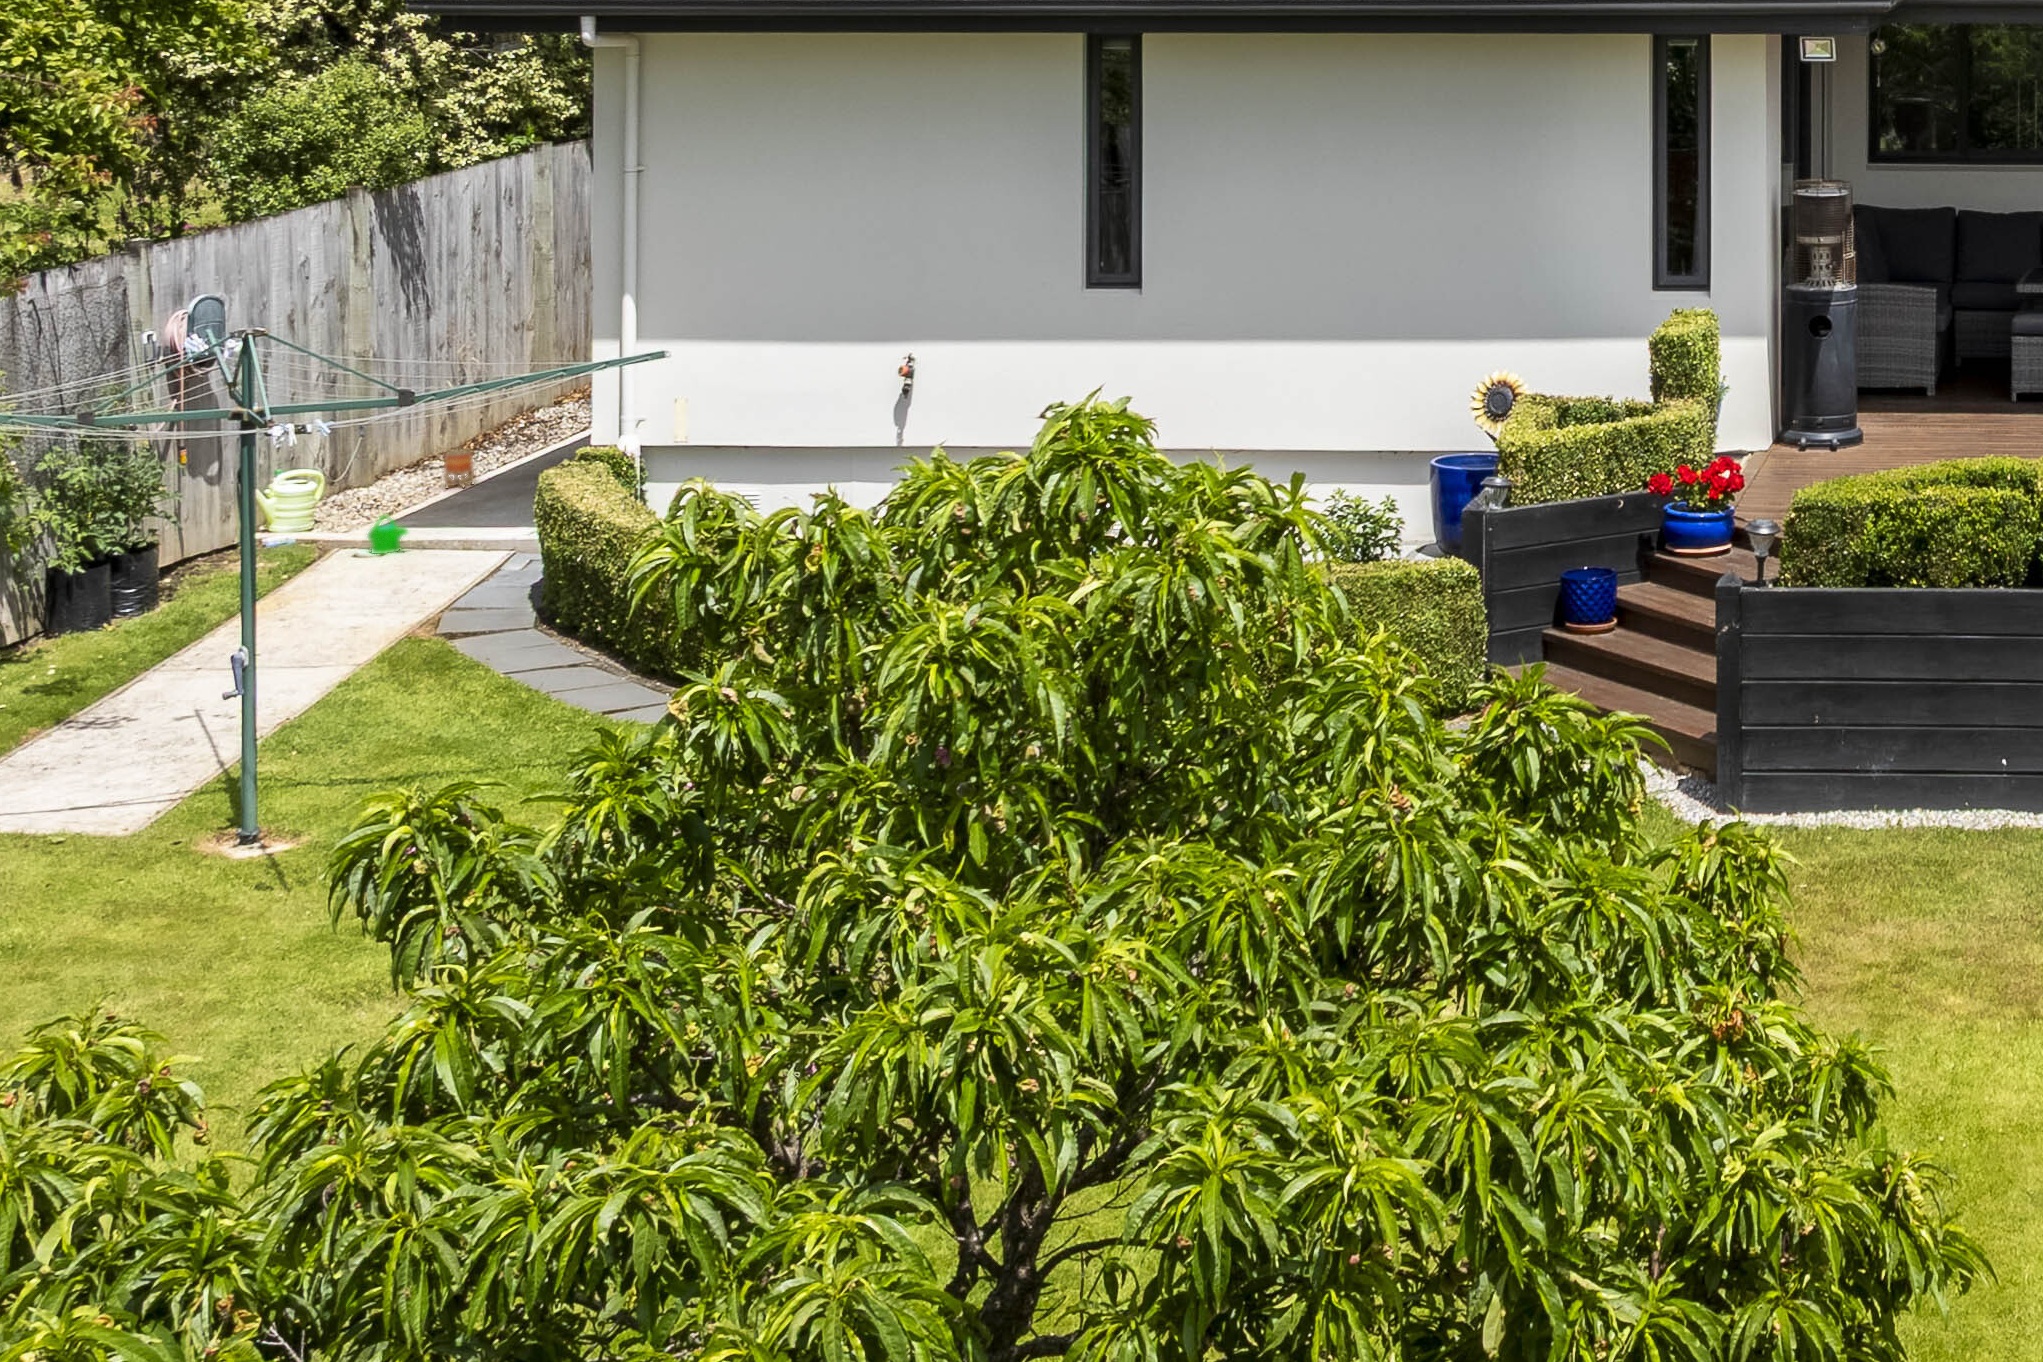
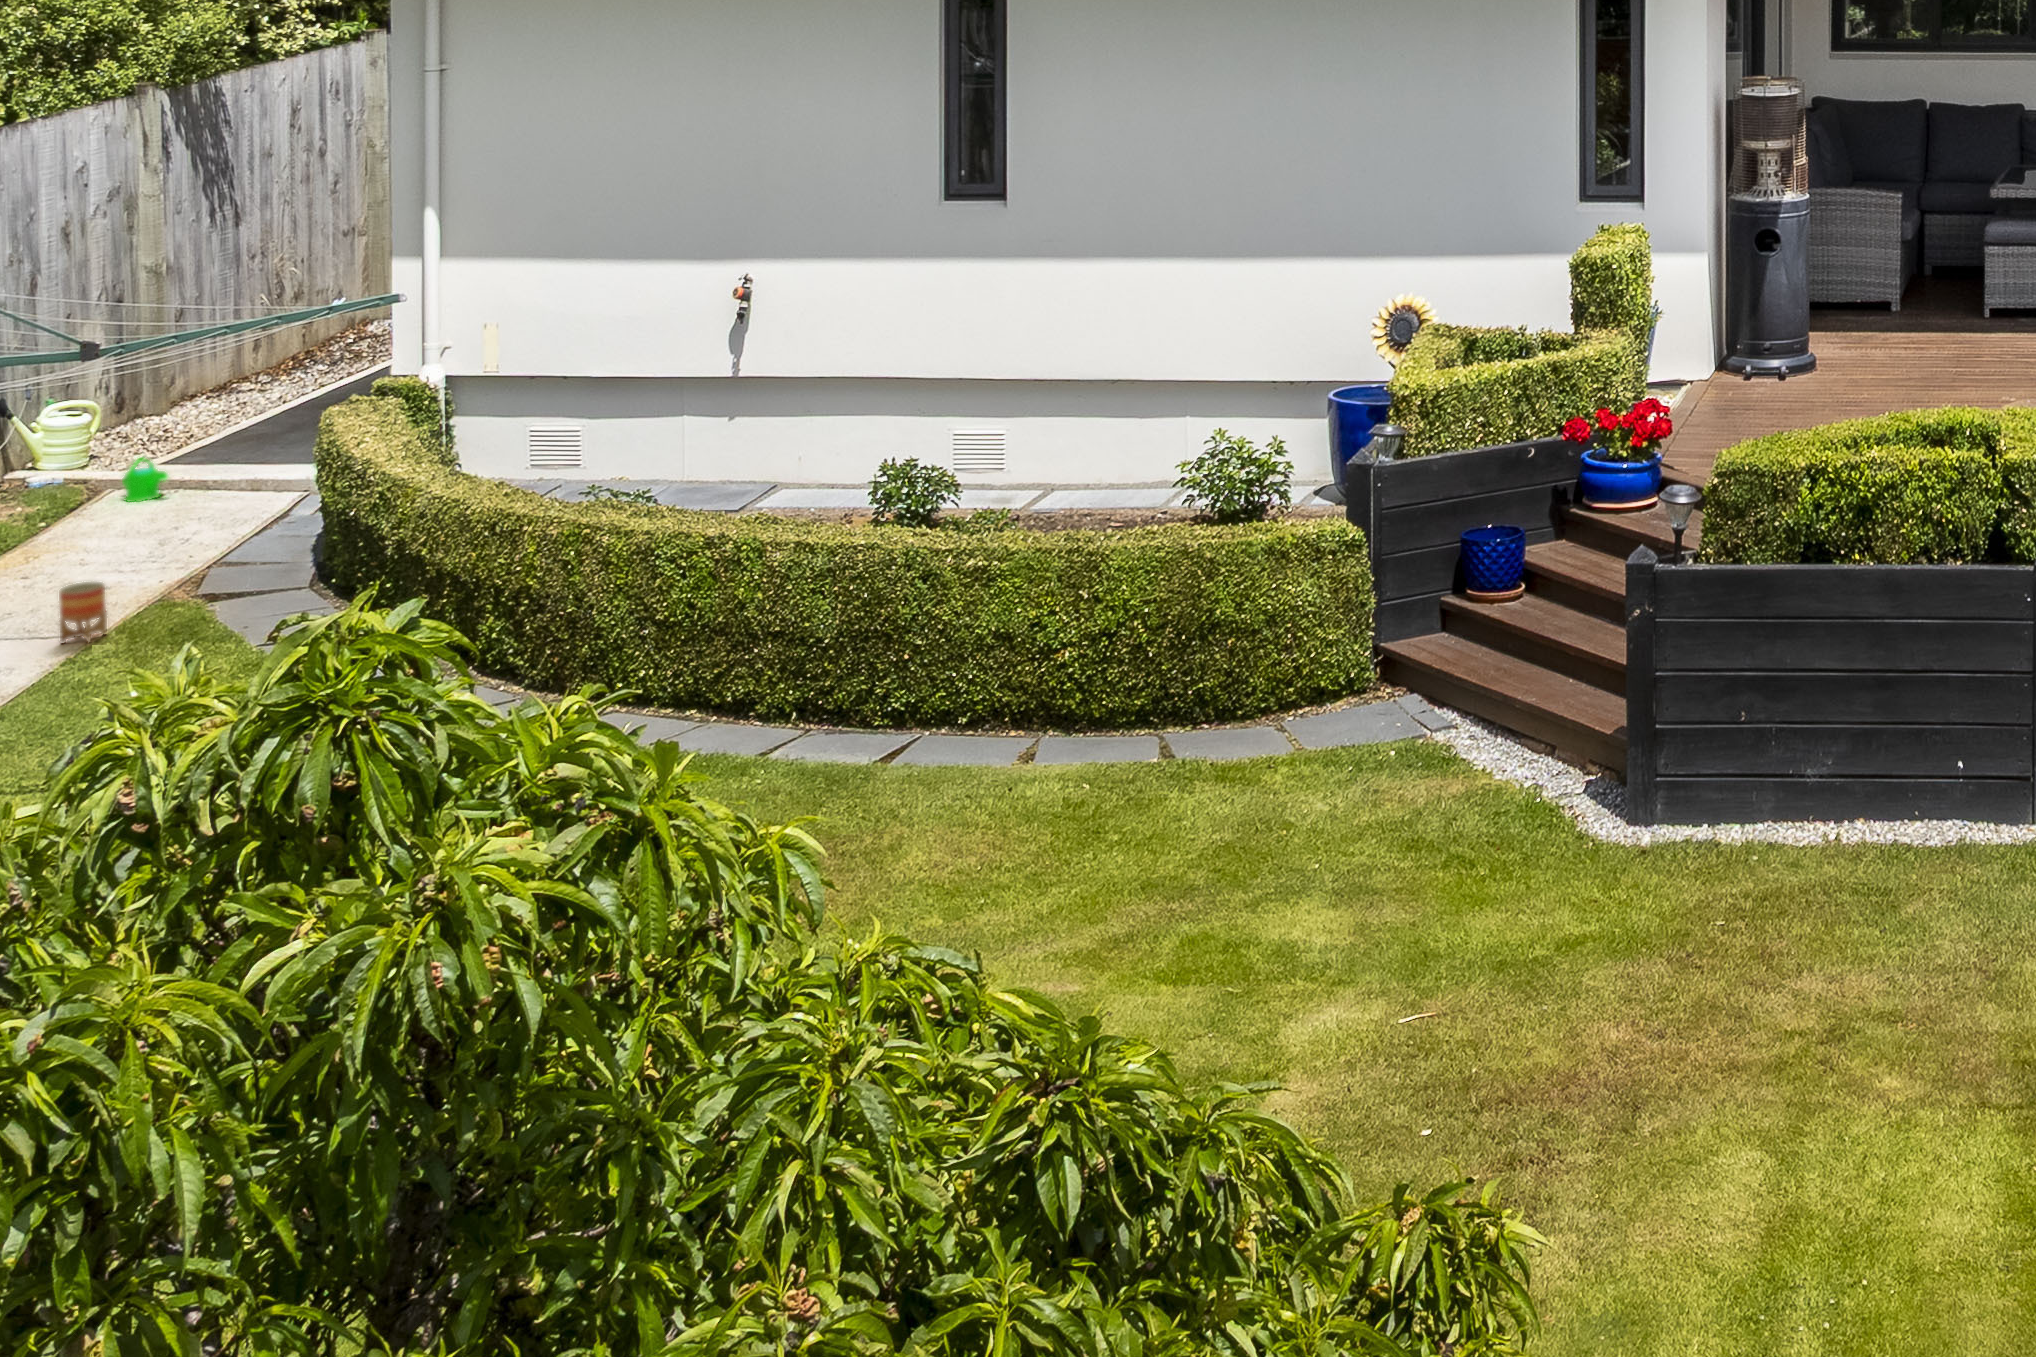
planter: present [443,450,474,488] -> present [59,582,107,643]

